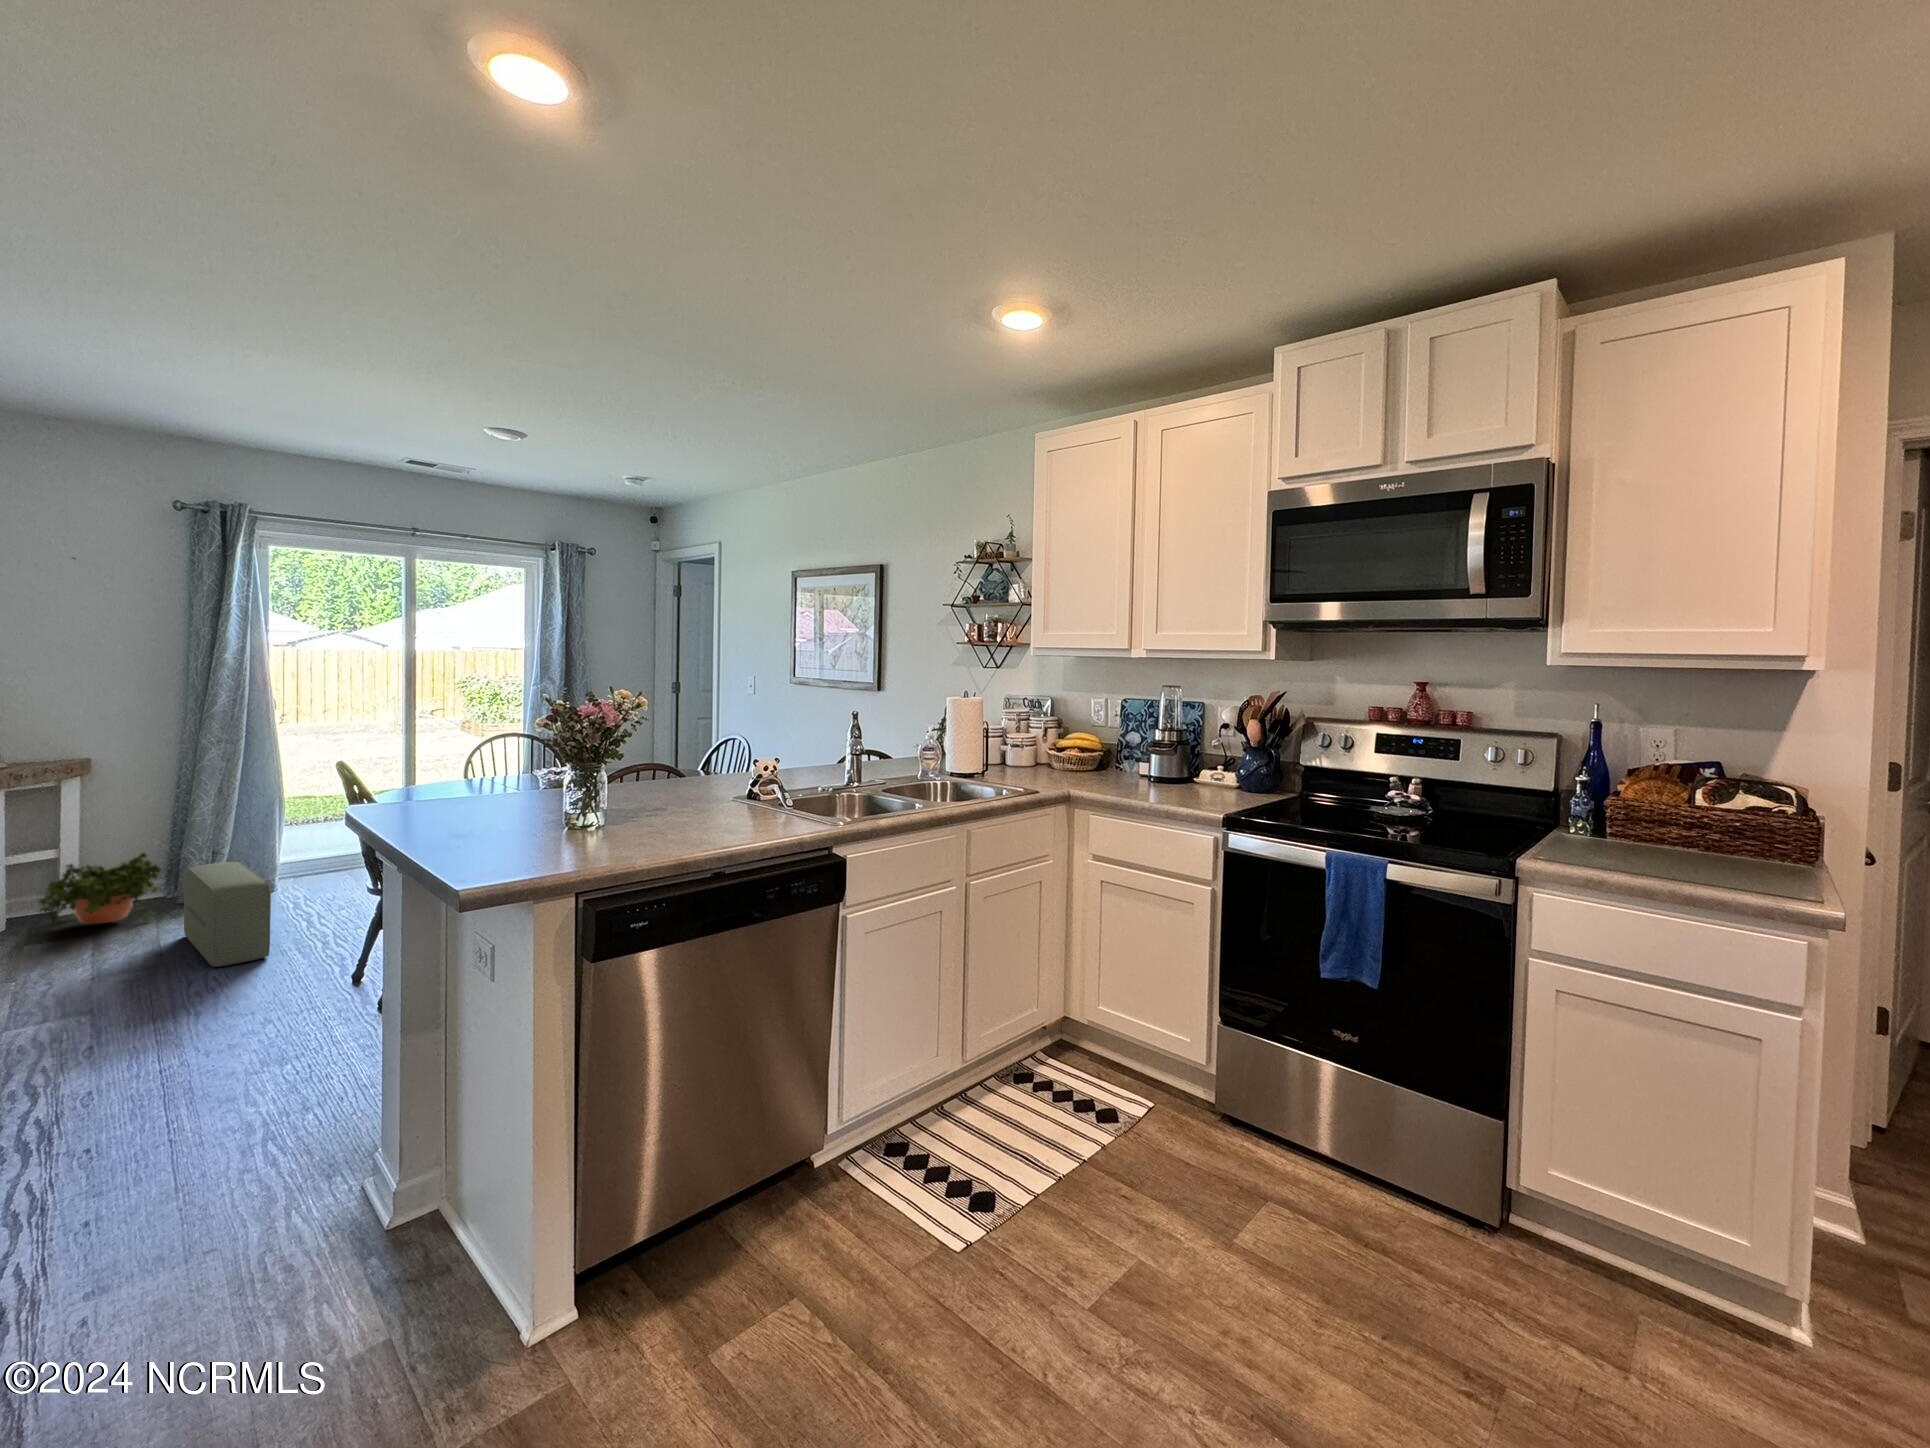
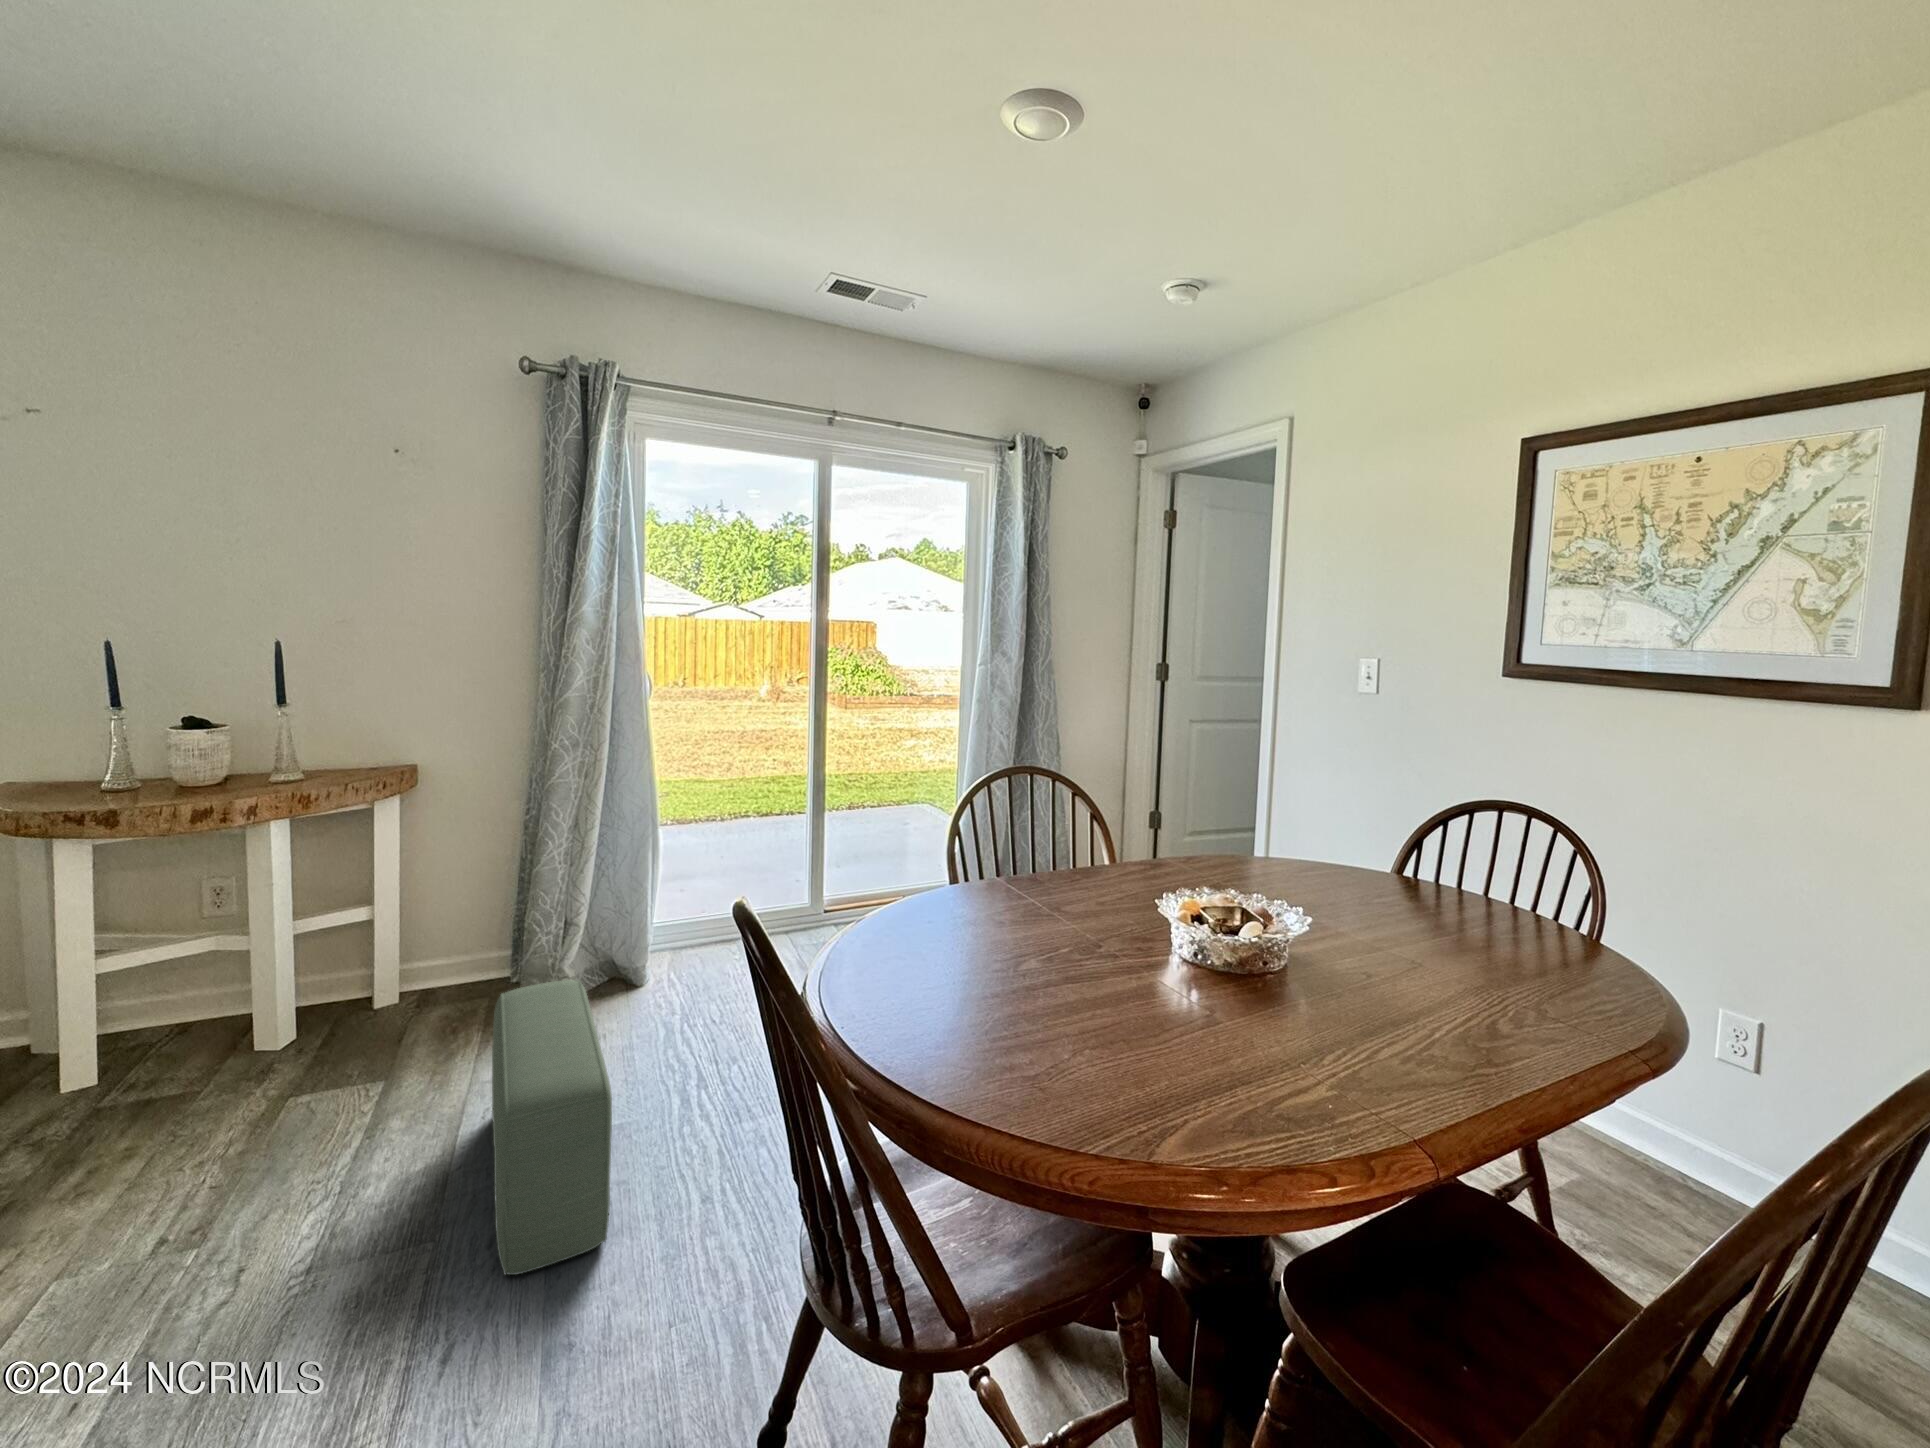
potted plant: present [39,853,161,924] -> none [313,921,495,1055]

